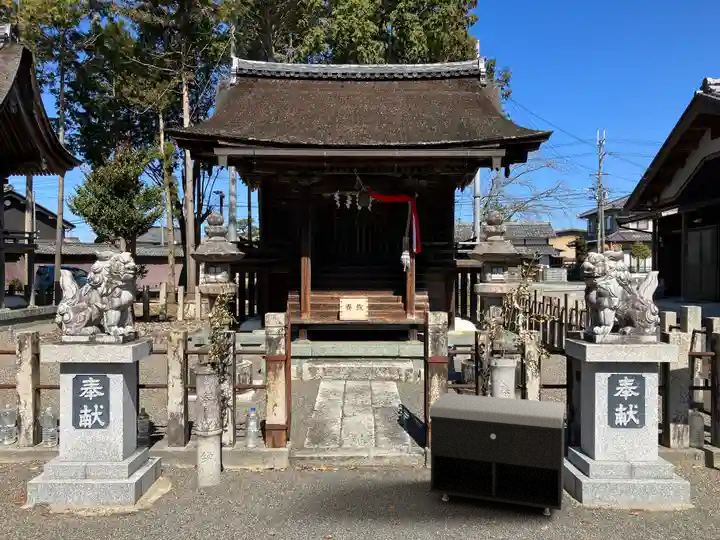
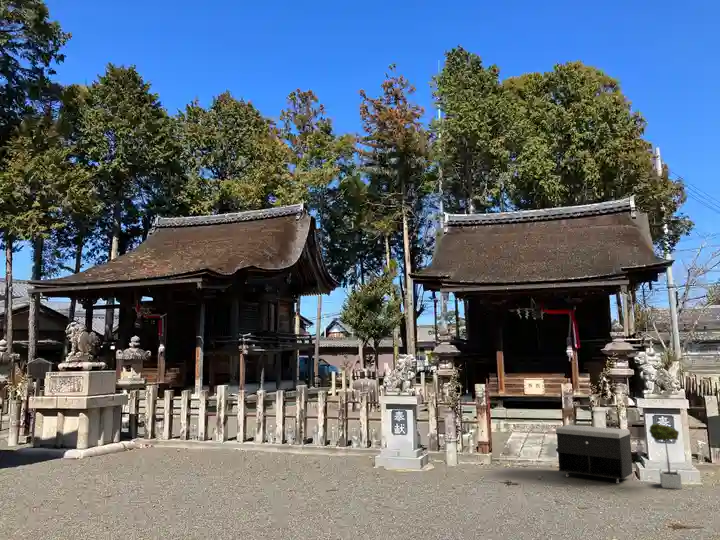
potted tree: none [612,395,671,523] -> present [649,424,682,489]

